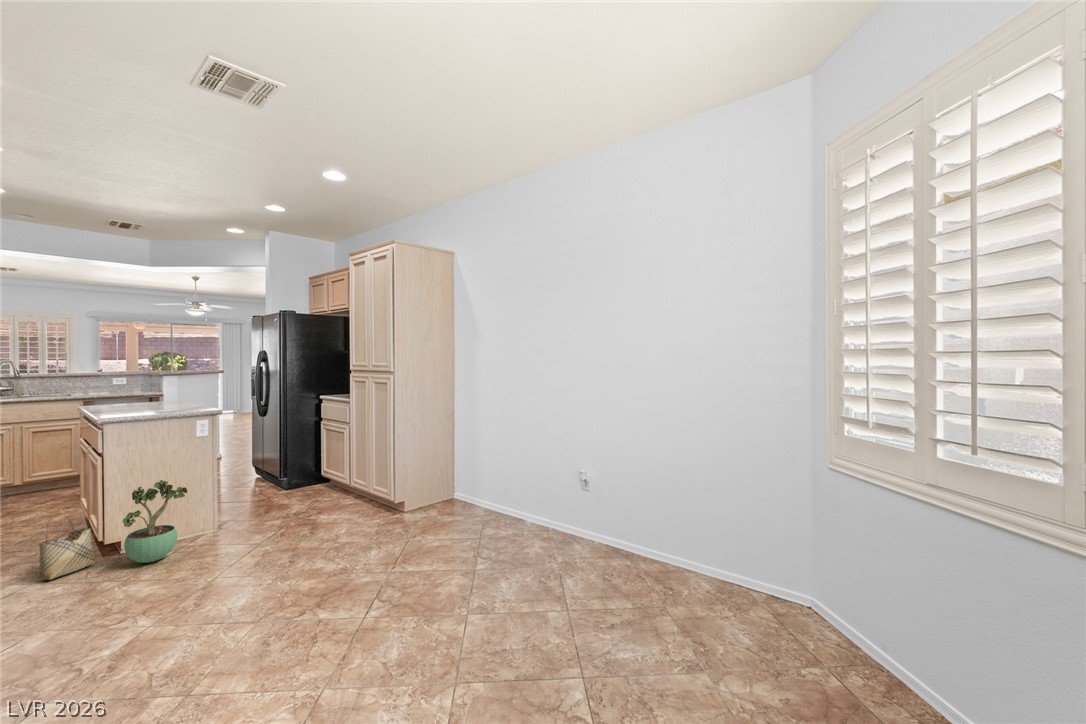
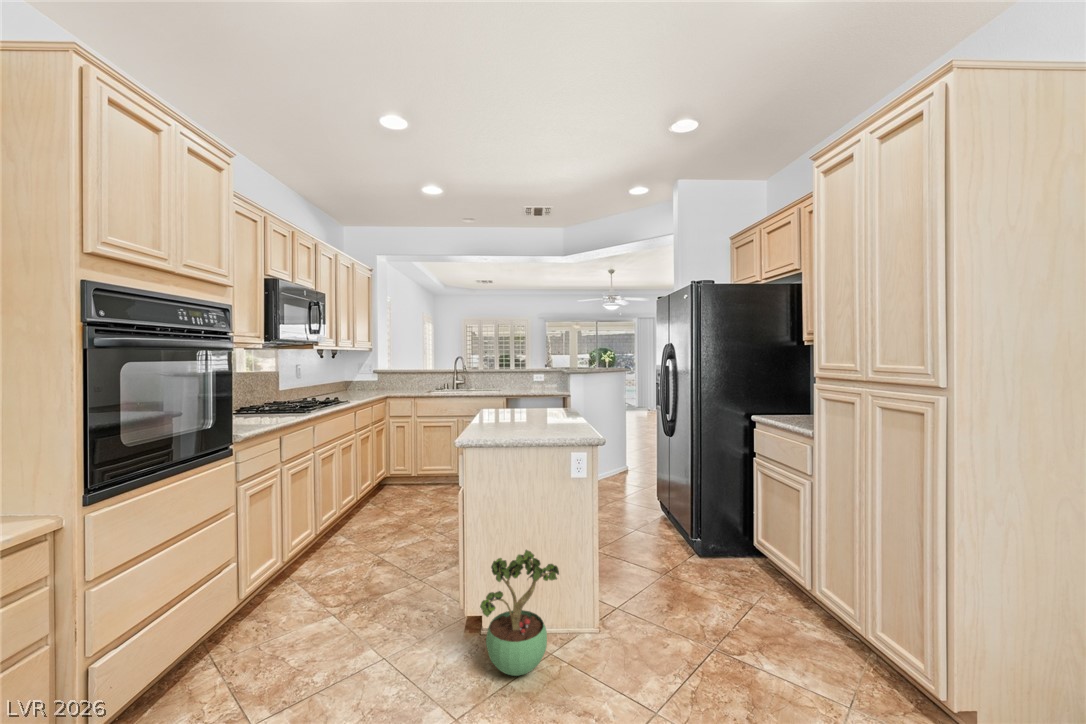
woven basket: present [39,515,95,580] -> none [409,562,466,657]

